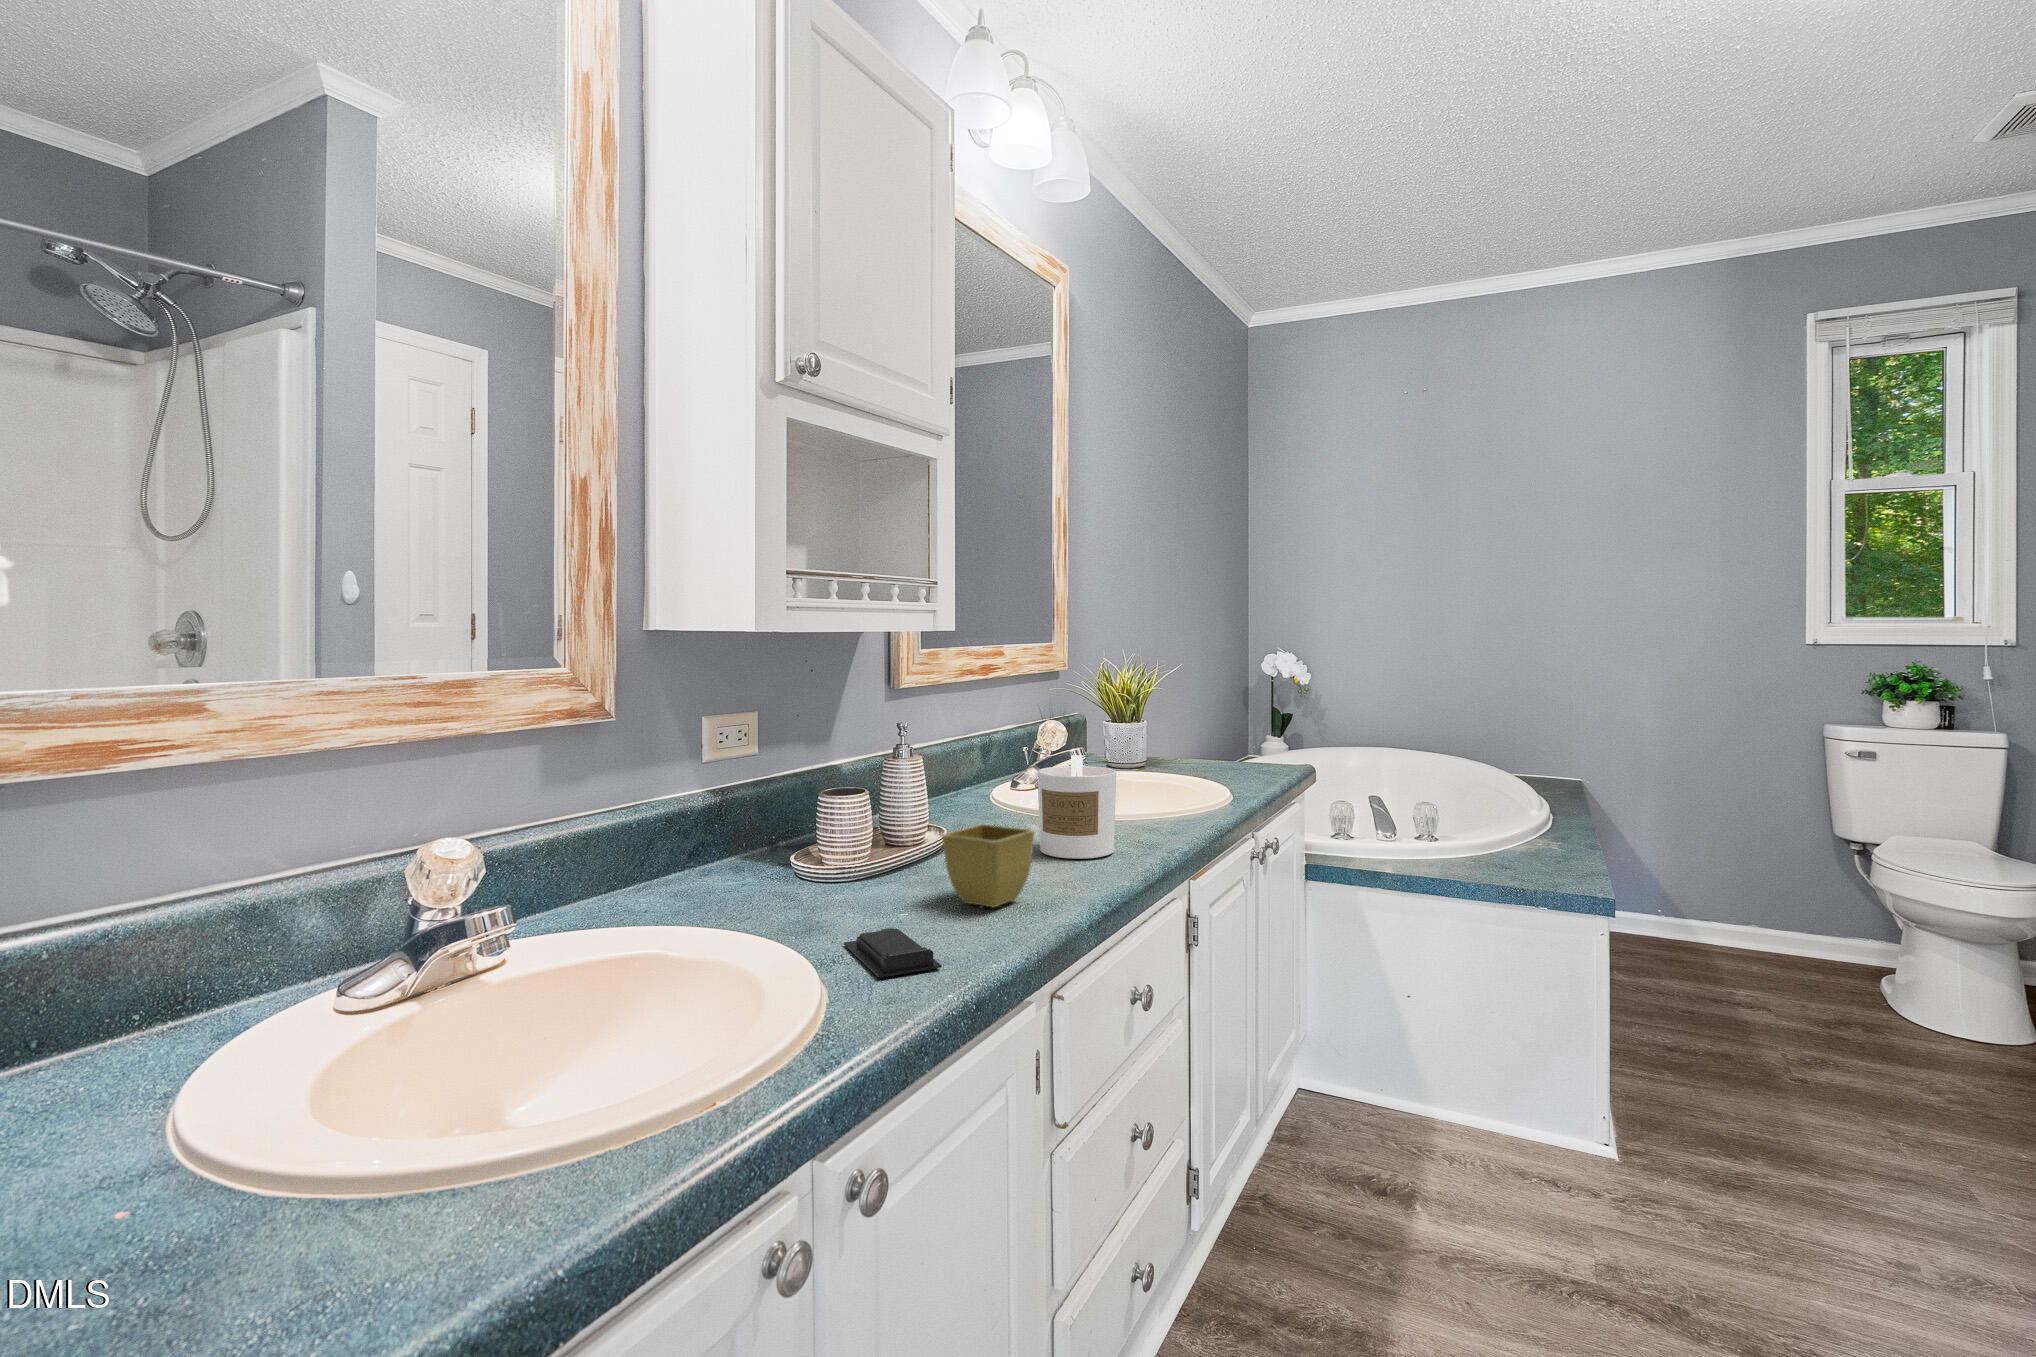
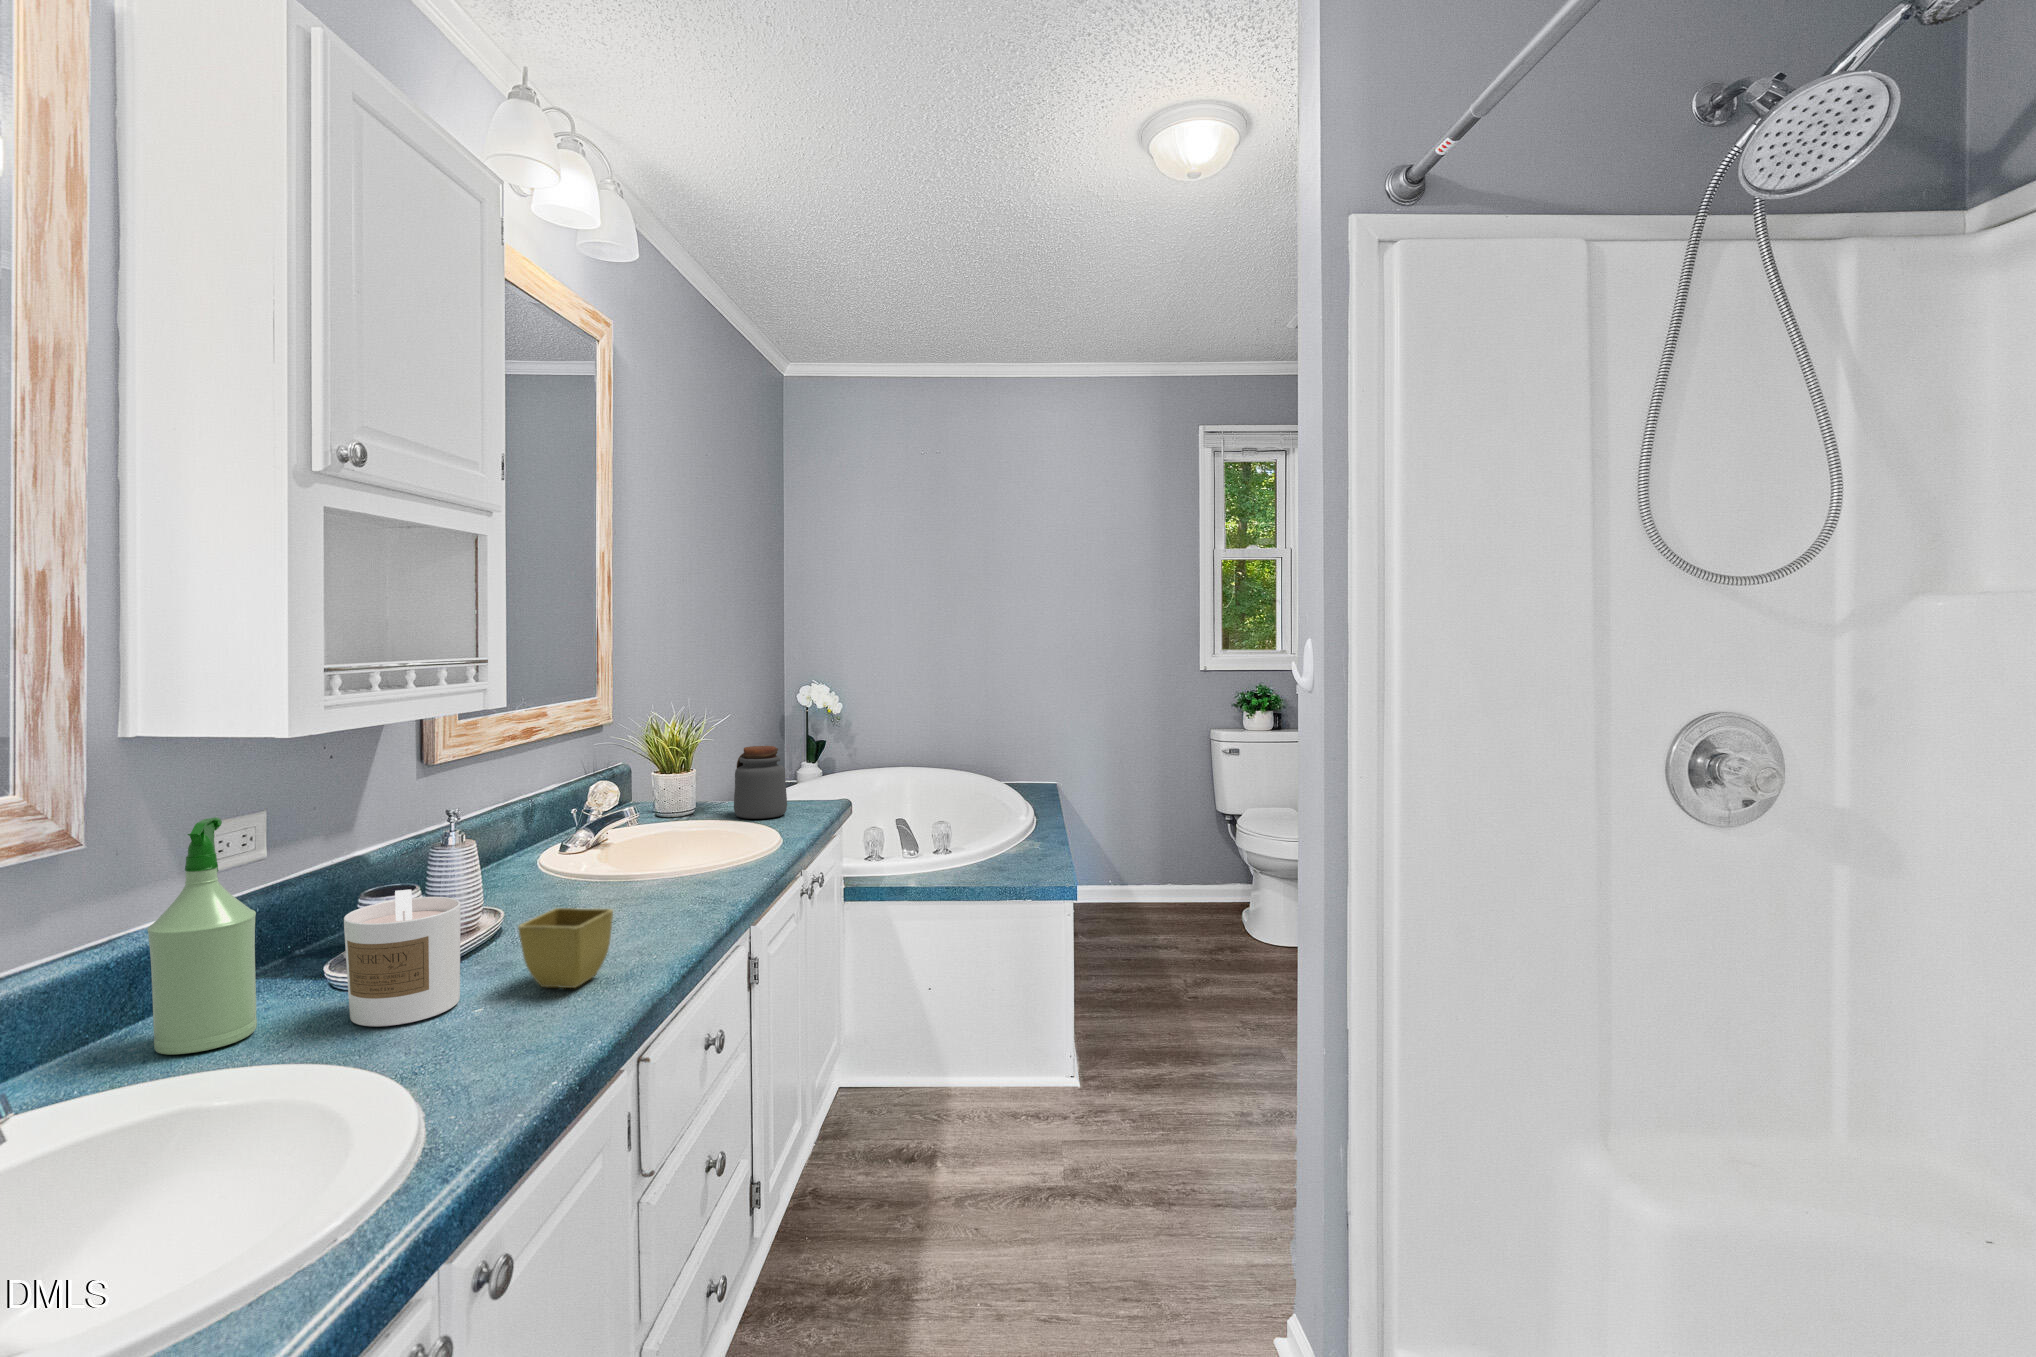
jar: none [1184,699,1242,777] -> present [734,746,787,819]
spray bottle: none [646,703,726,913] -> present [148,818,257,1055]
candle: present [1038,755,1116,859] -> present [344,890,461,1026]
soap bar: present [844,928,942,978] -> none [422,1028,537,1082]

